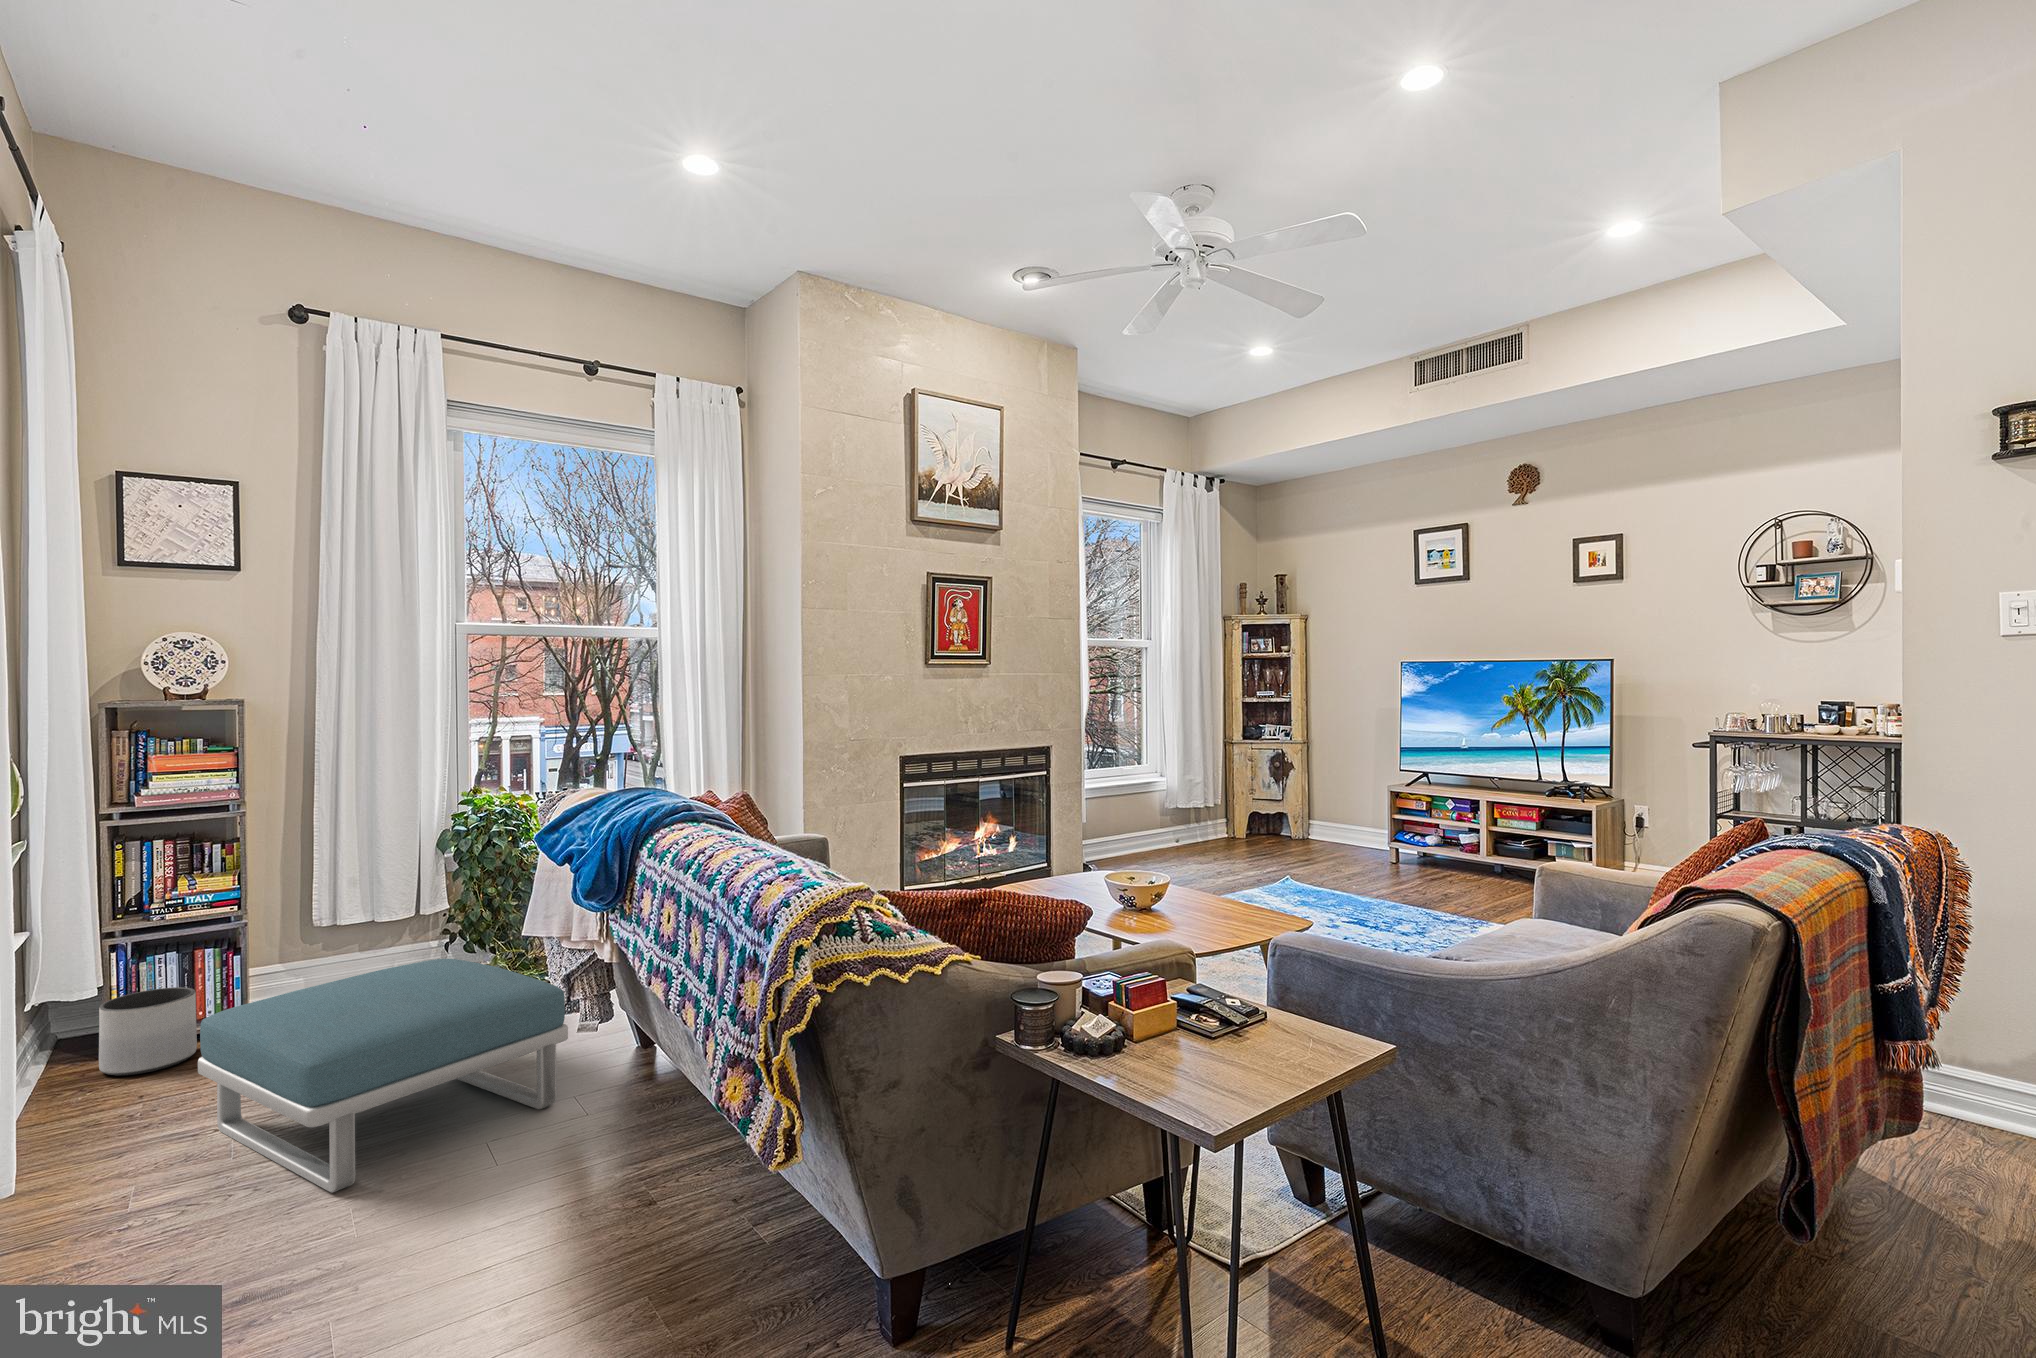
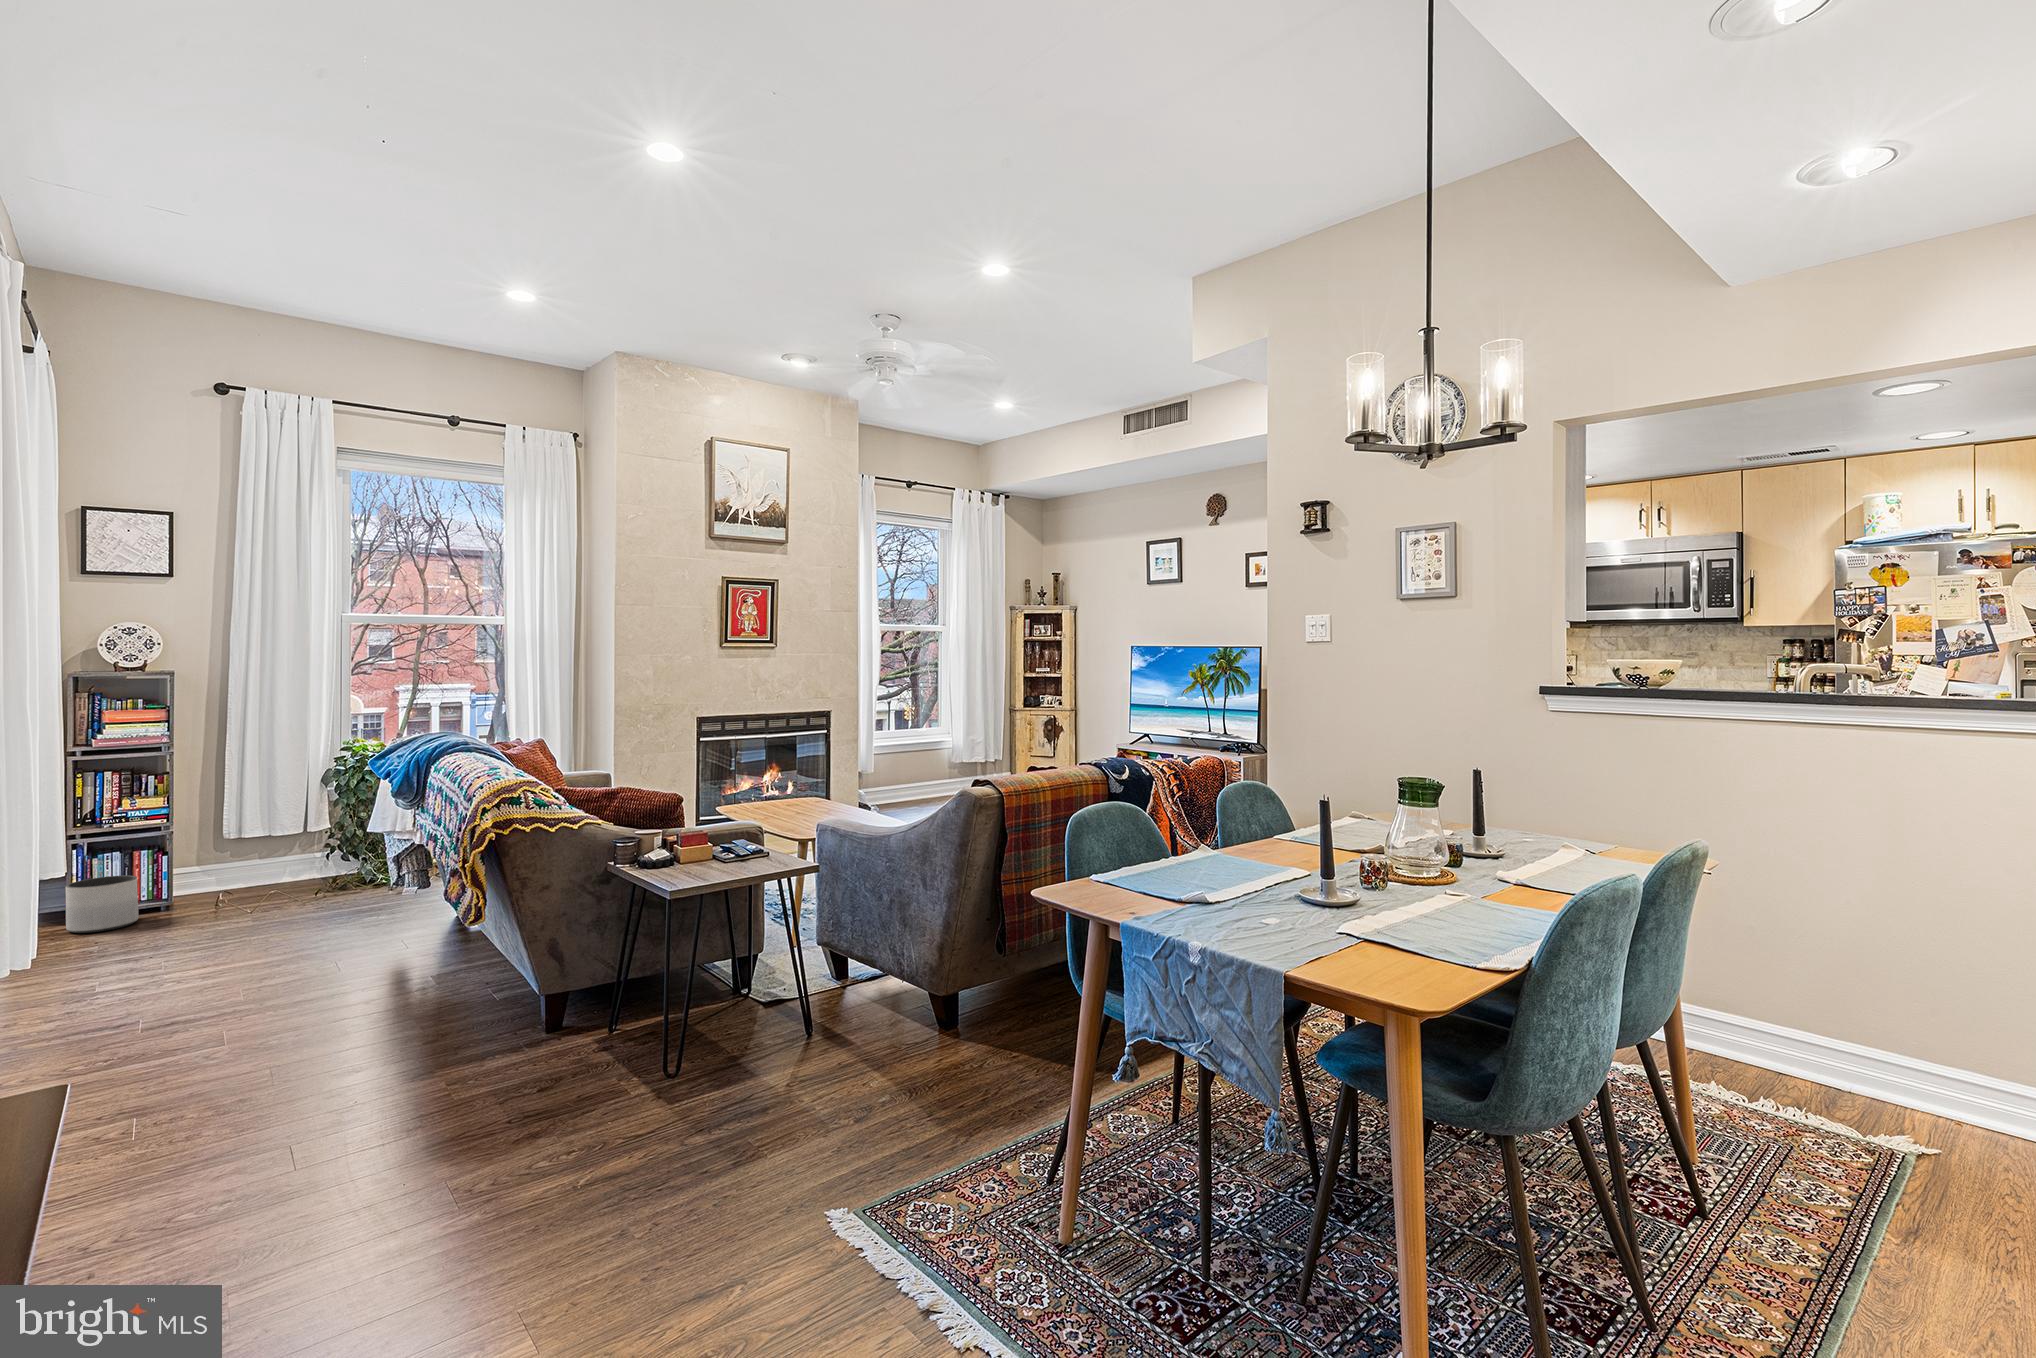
footstool: present [198,959,568,1192] -> none [139,852,402,985]

